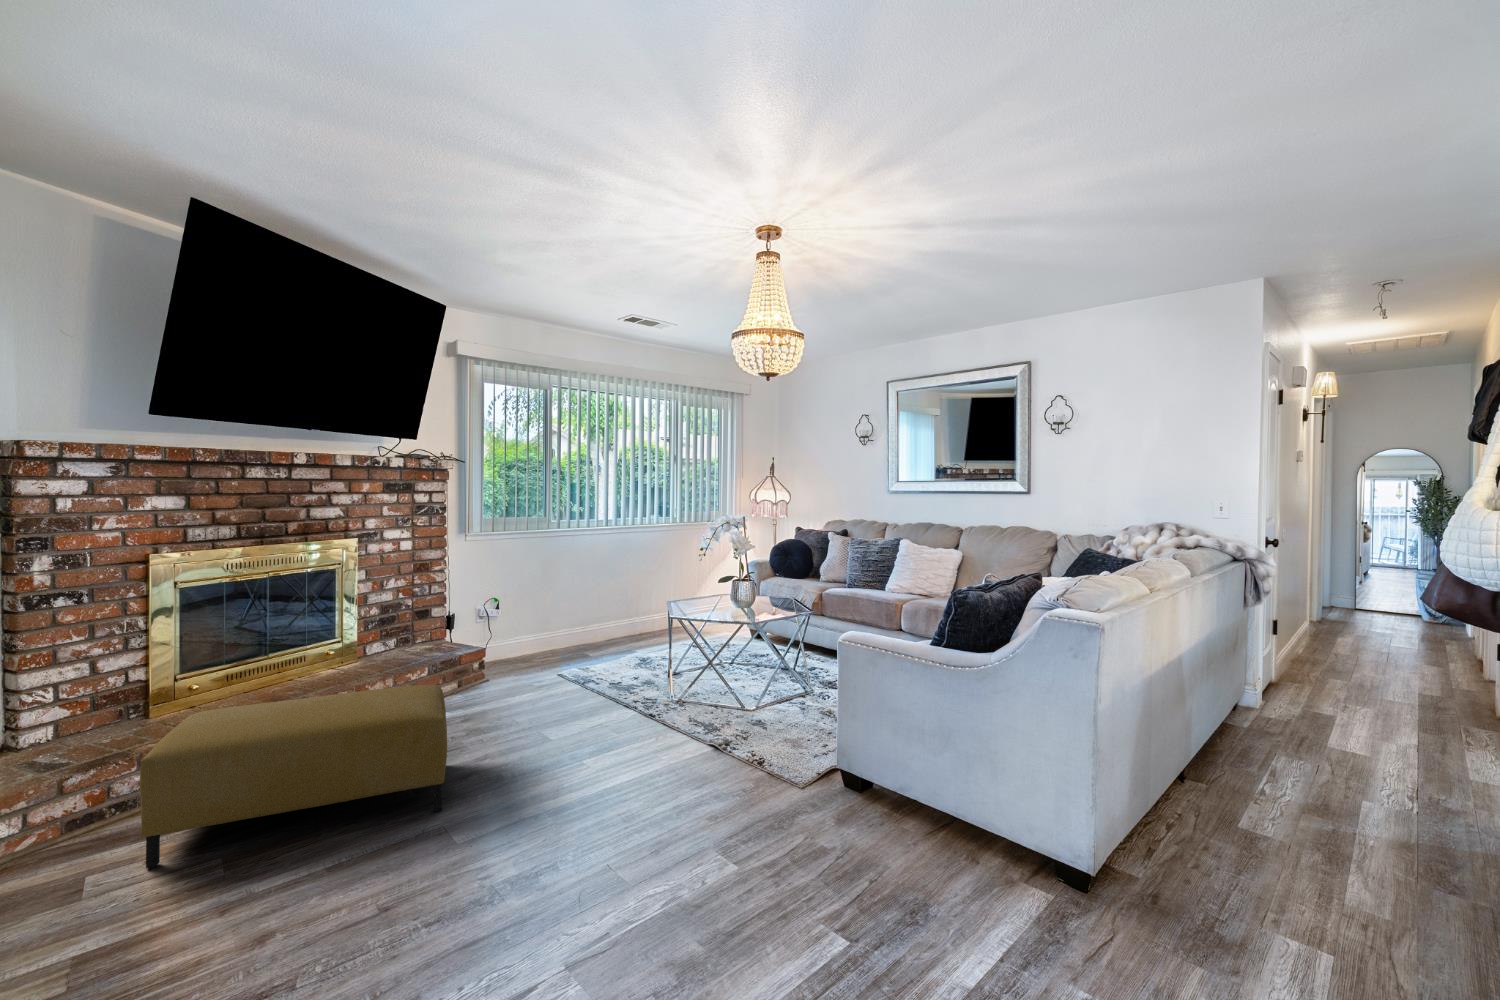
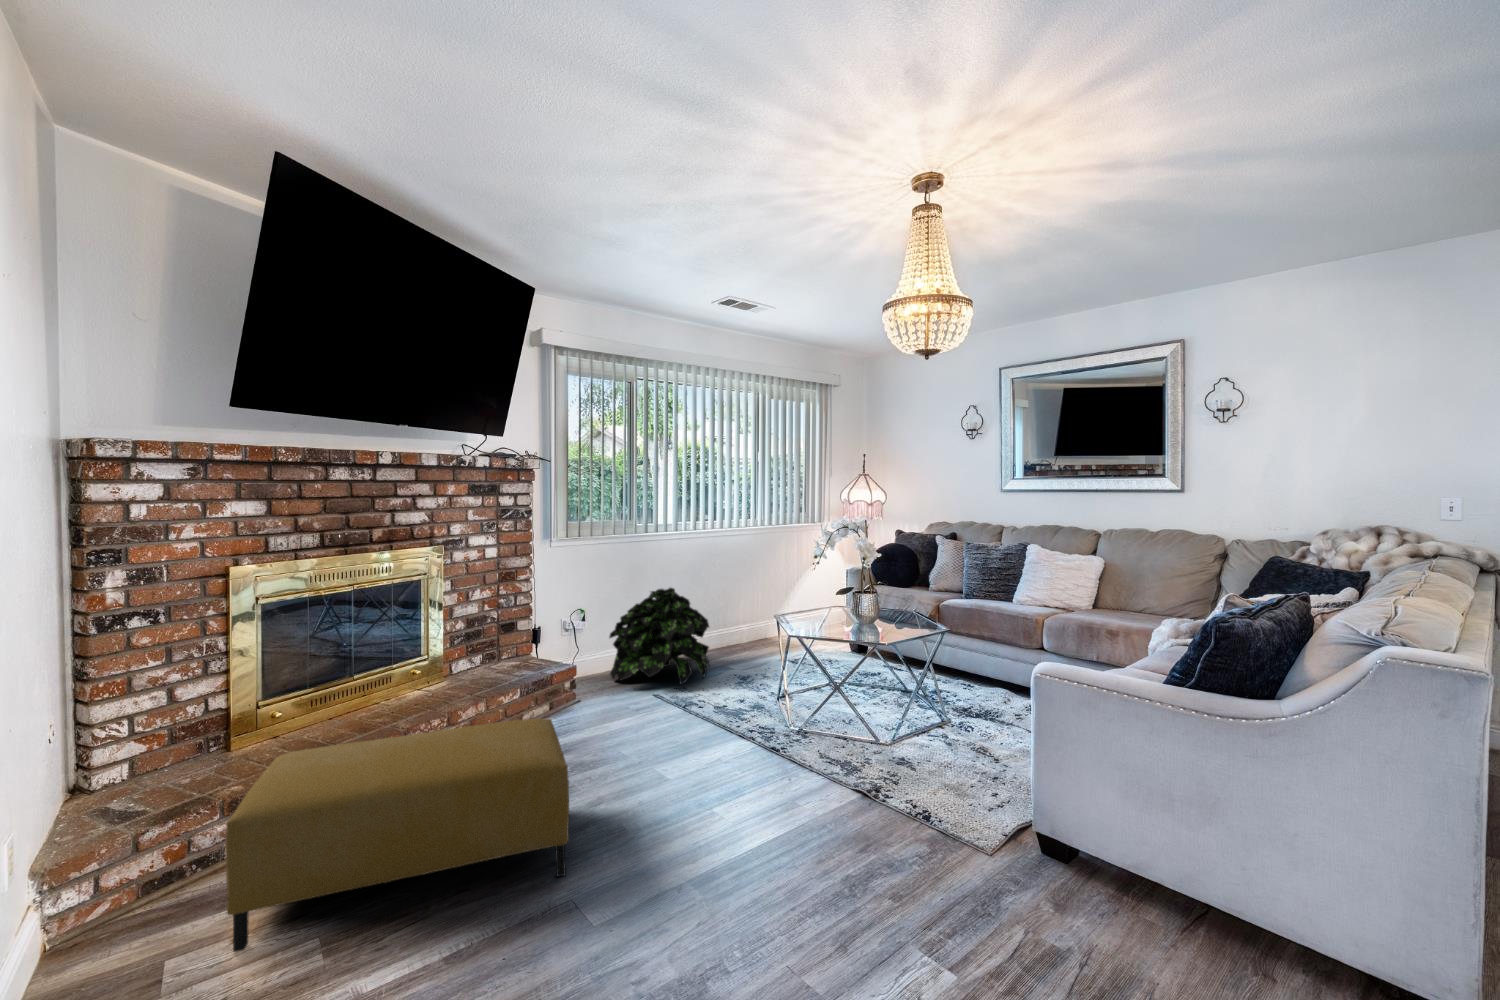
potted plant: none [520,578,616,667] -> present [609,588,709,685]

